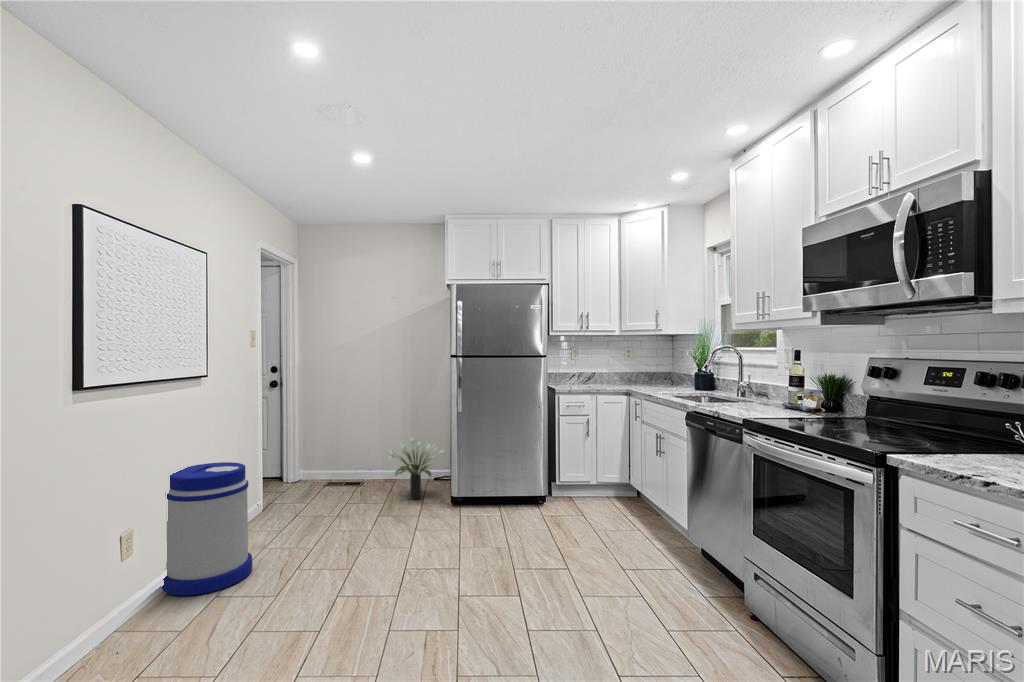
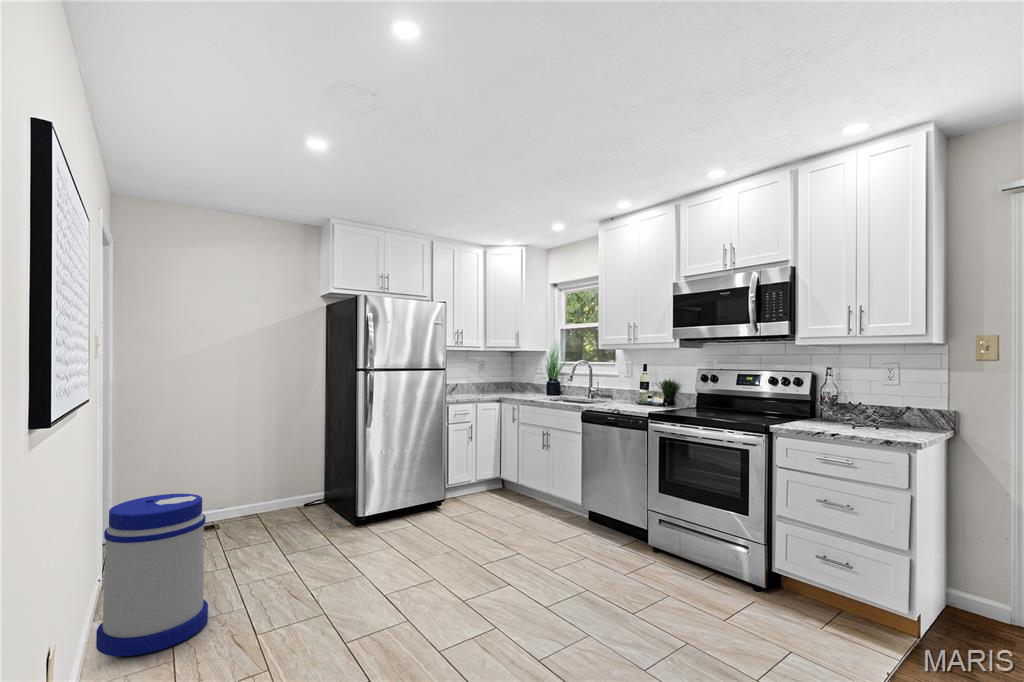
potted plant: present [388,438,444,500] -> none [271,456,333,521]

